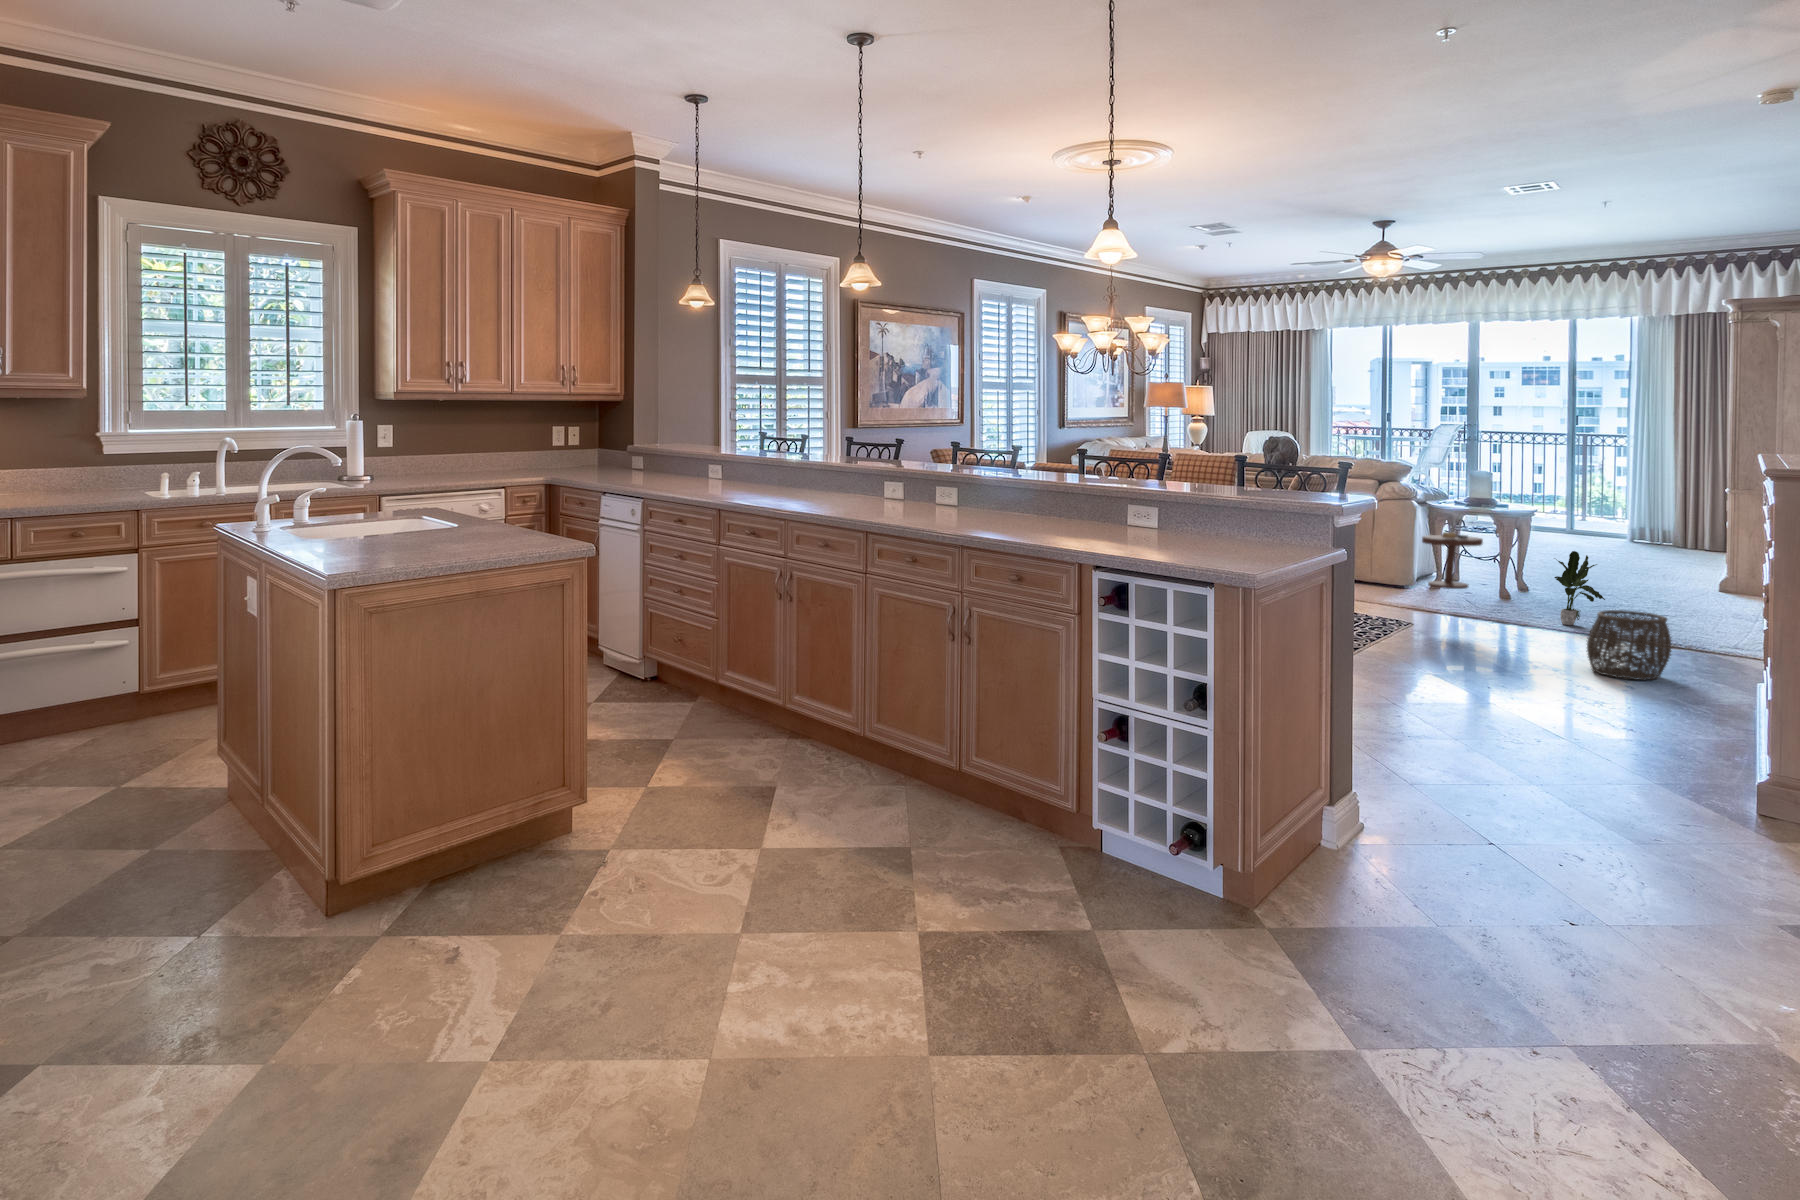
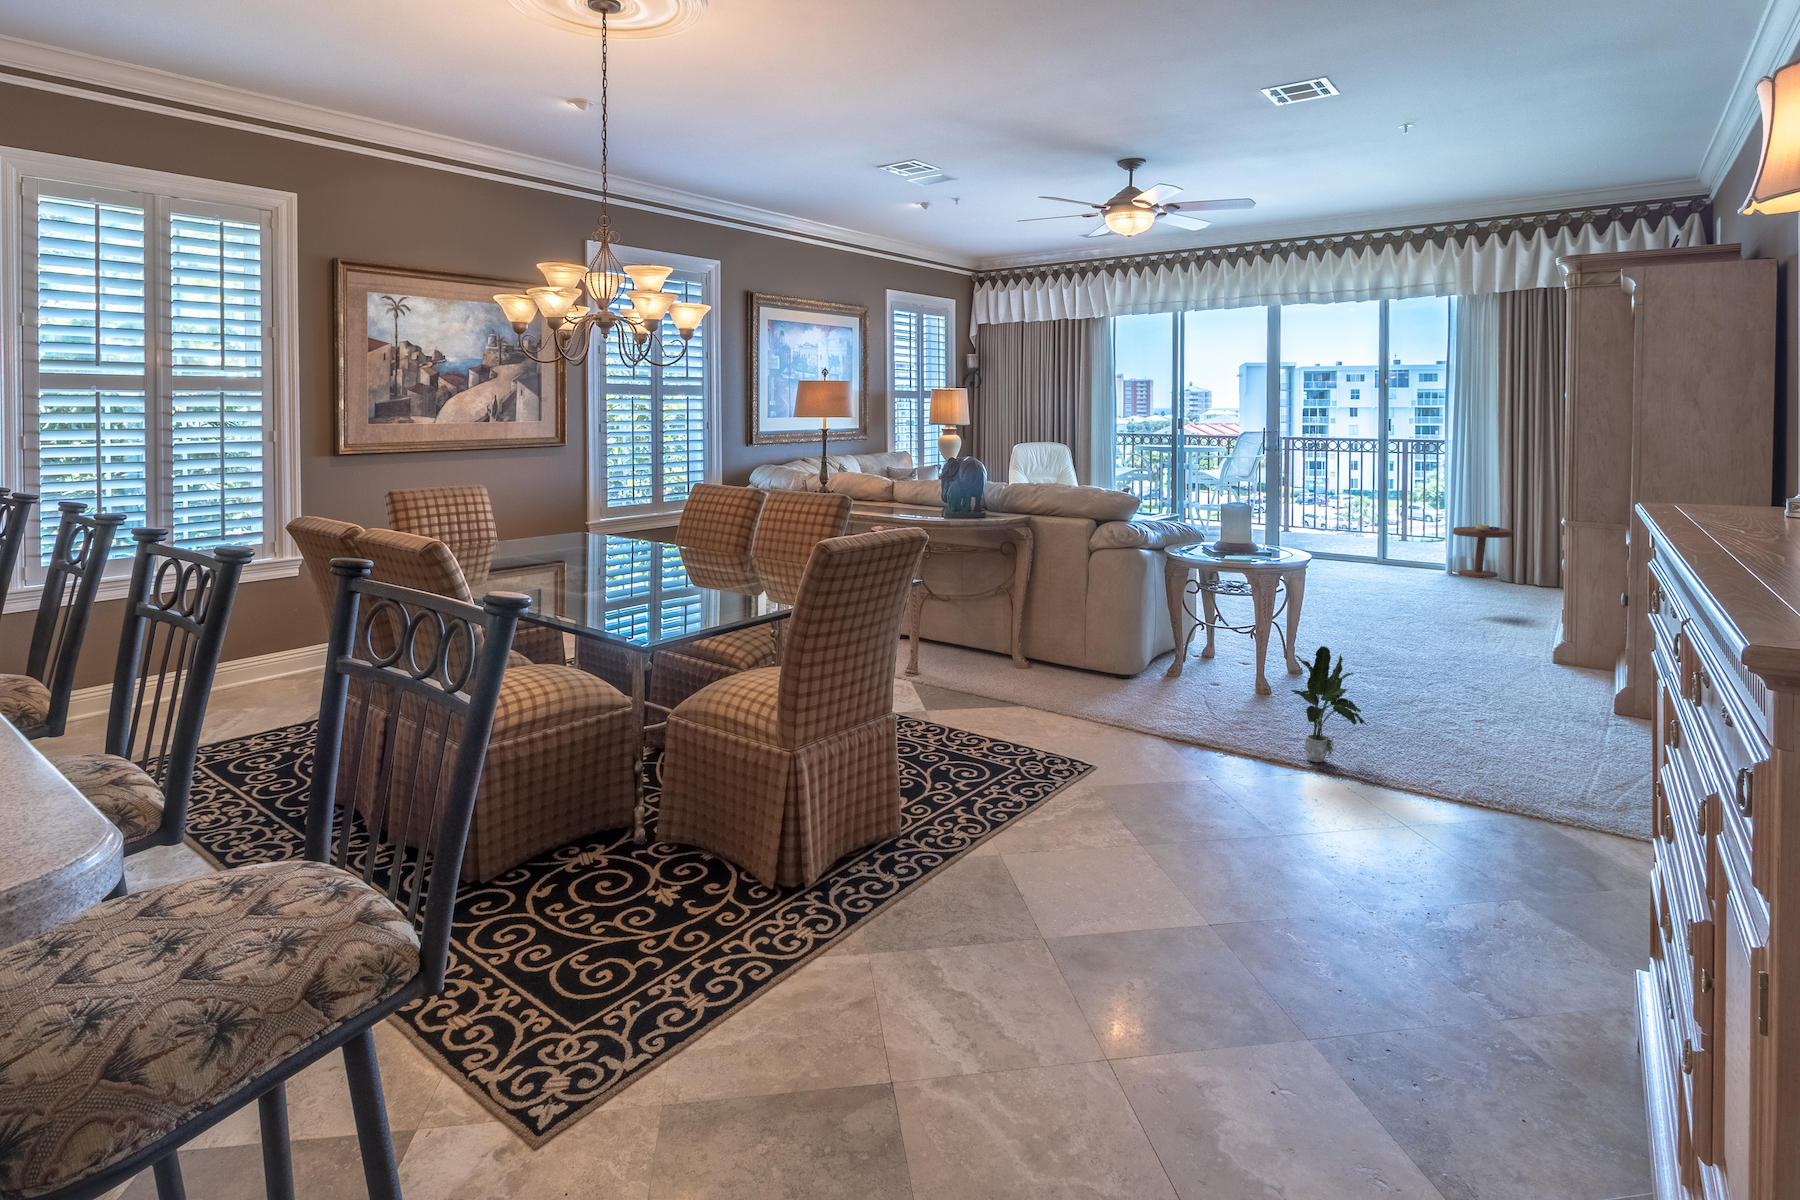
side table: present [1422,532,1483,589] -> present [1453,524,1512,578]
woven basket: present [1587,610,1672,680] -> none [1290,811,1442,968]

